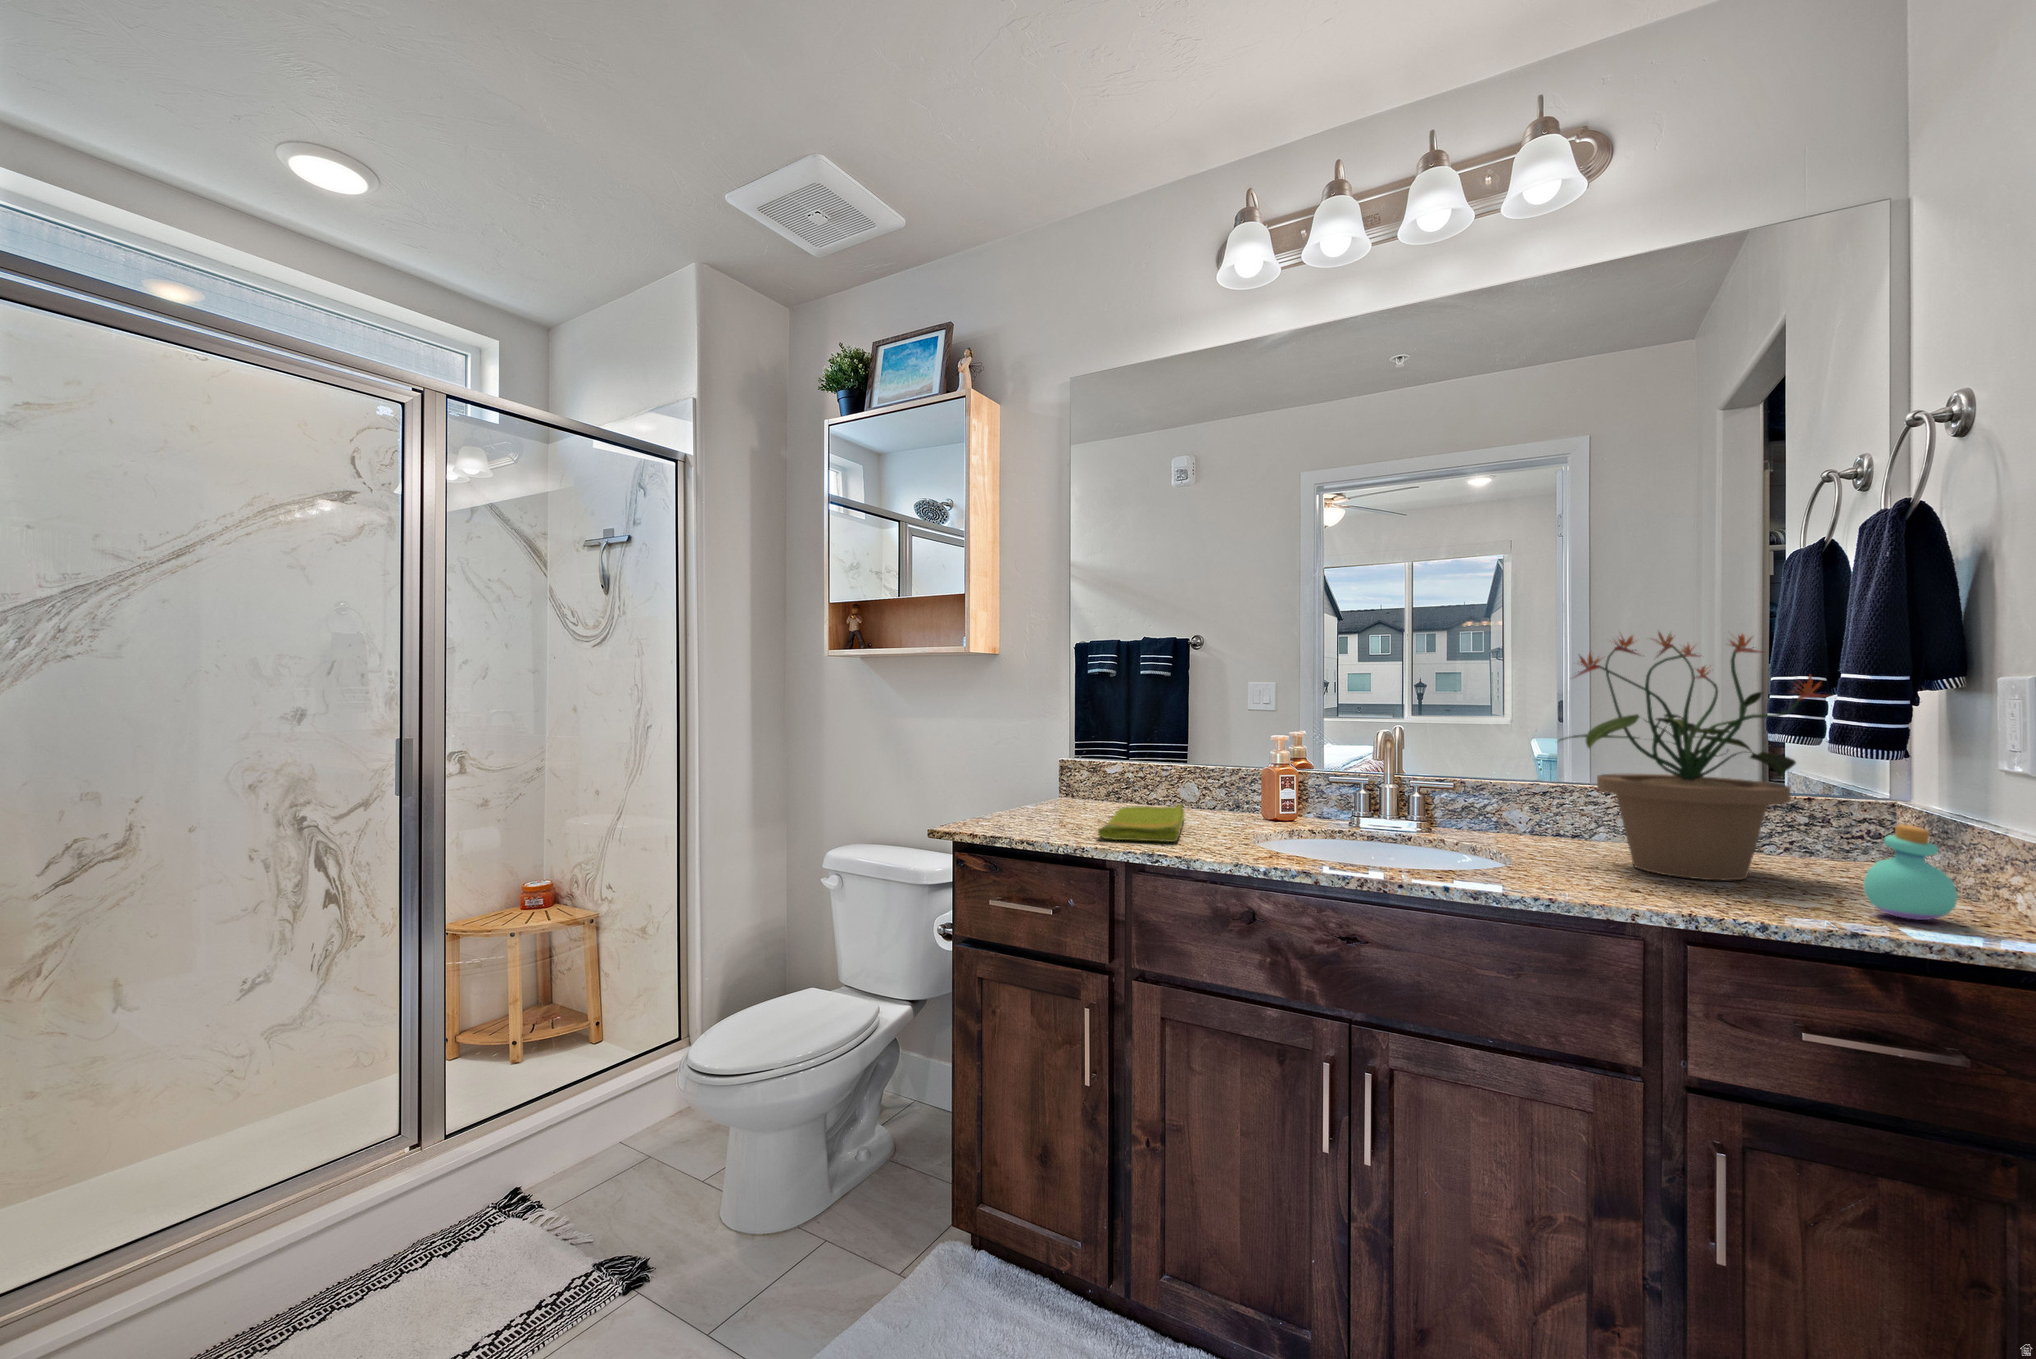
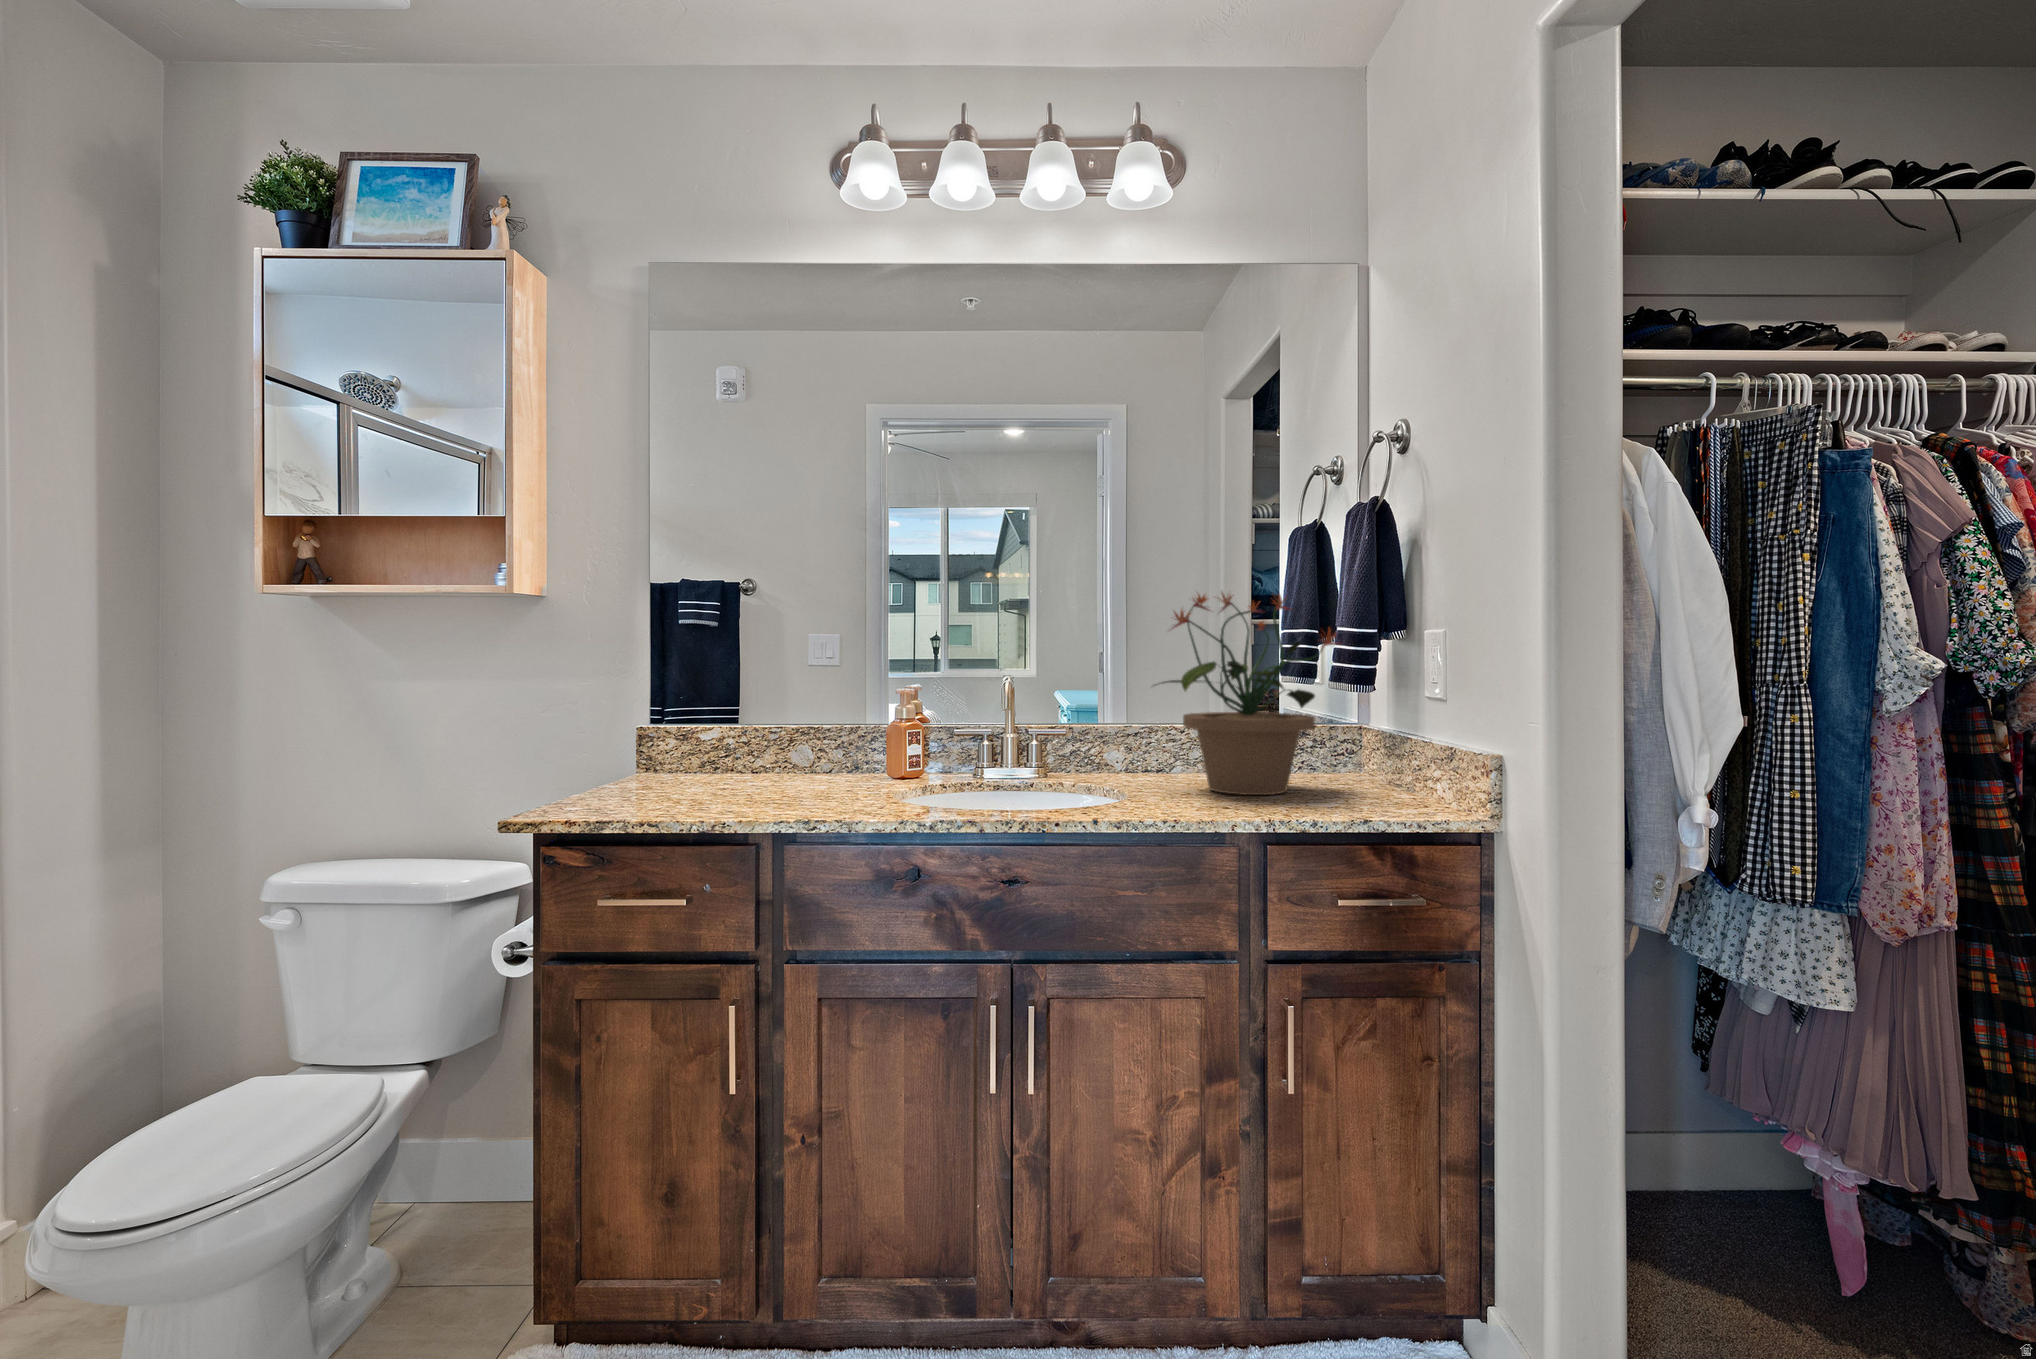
dish towel: present [1098,804,1184,842] -> none [729,769,823,812]
perfume bottle: present [1864,825,1957,920] -> none [1369,738,1423,808]

